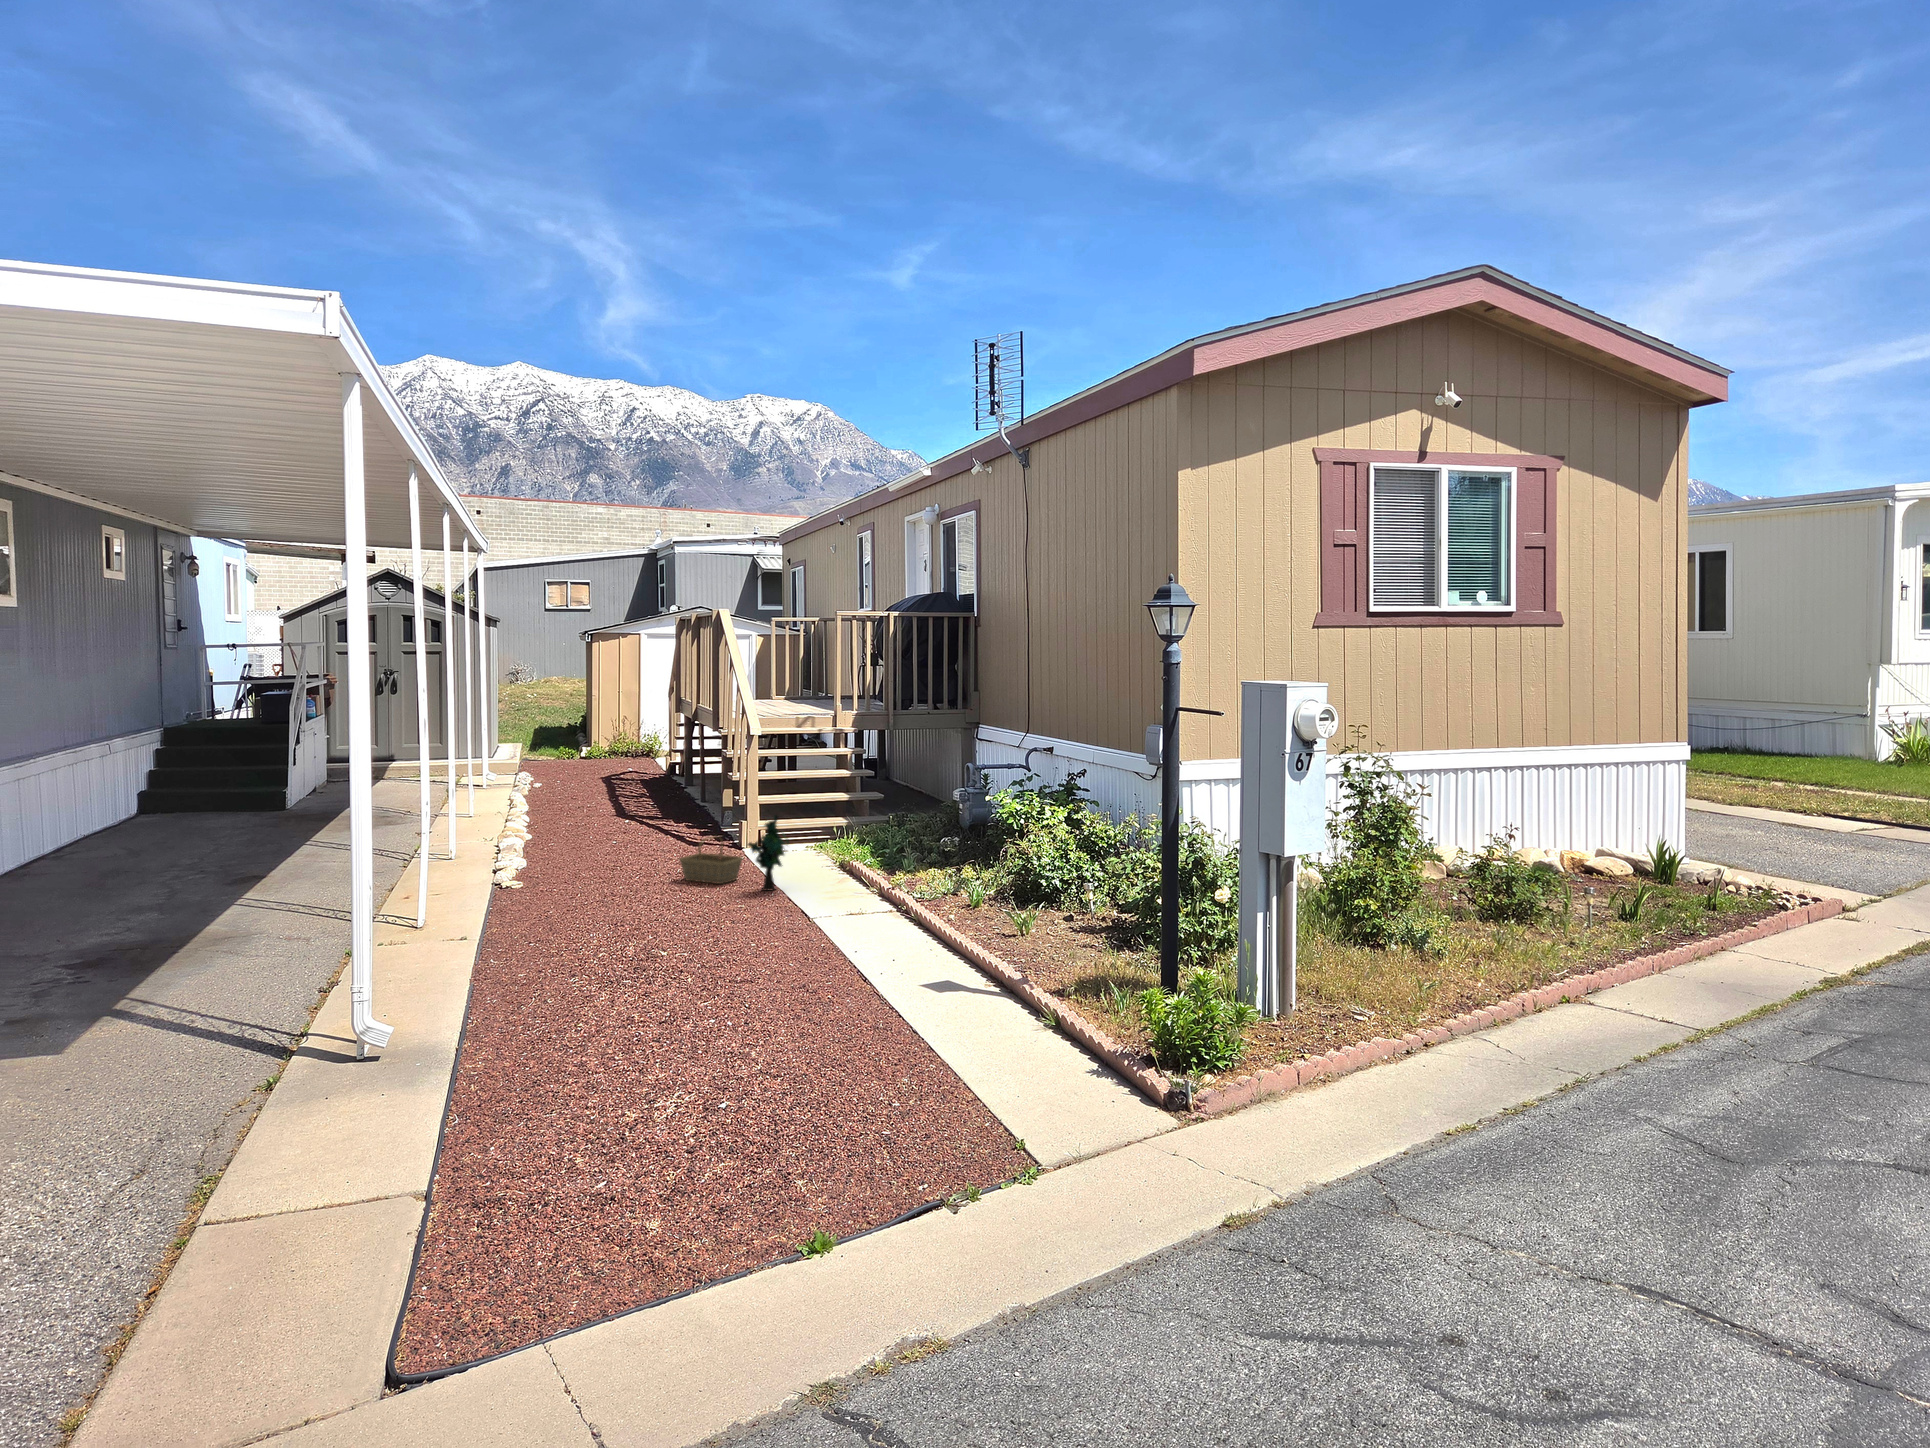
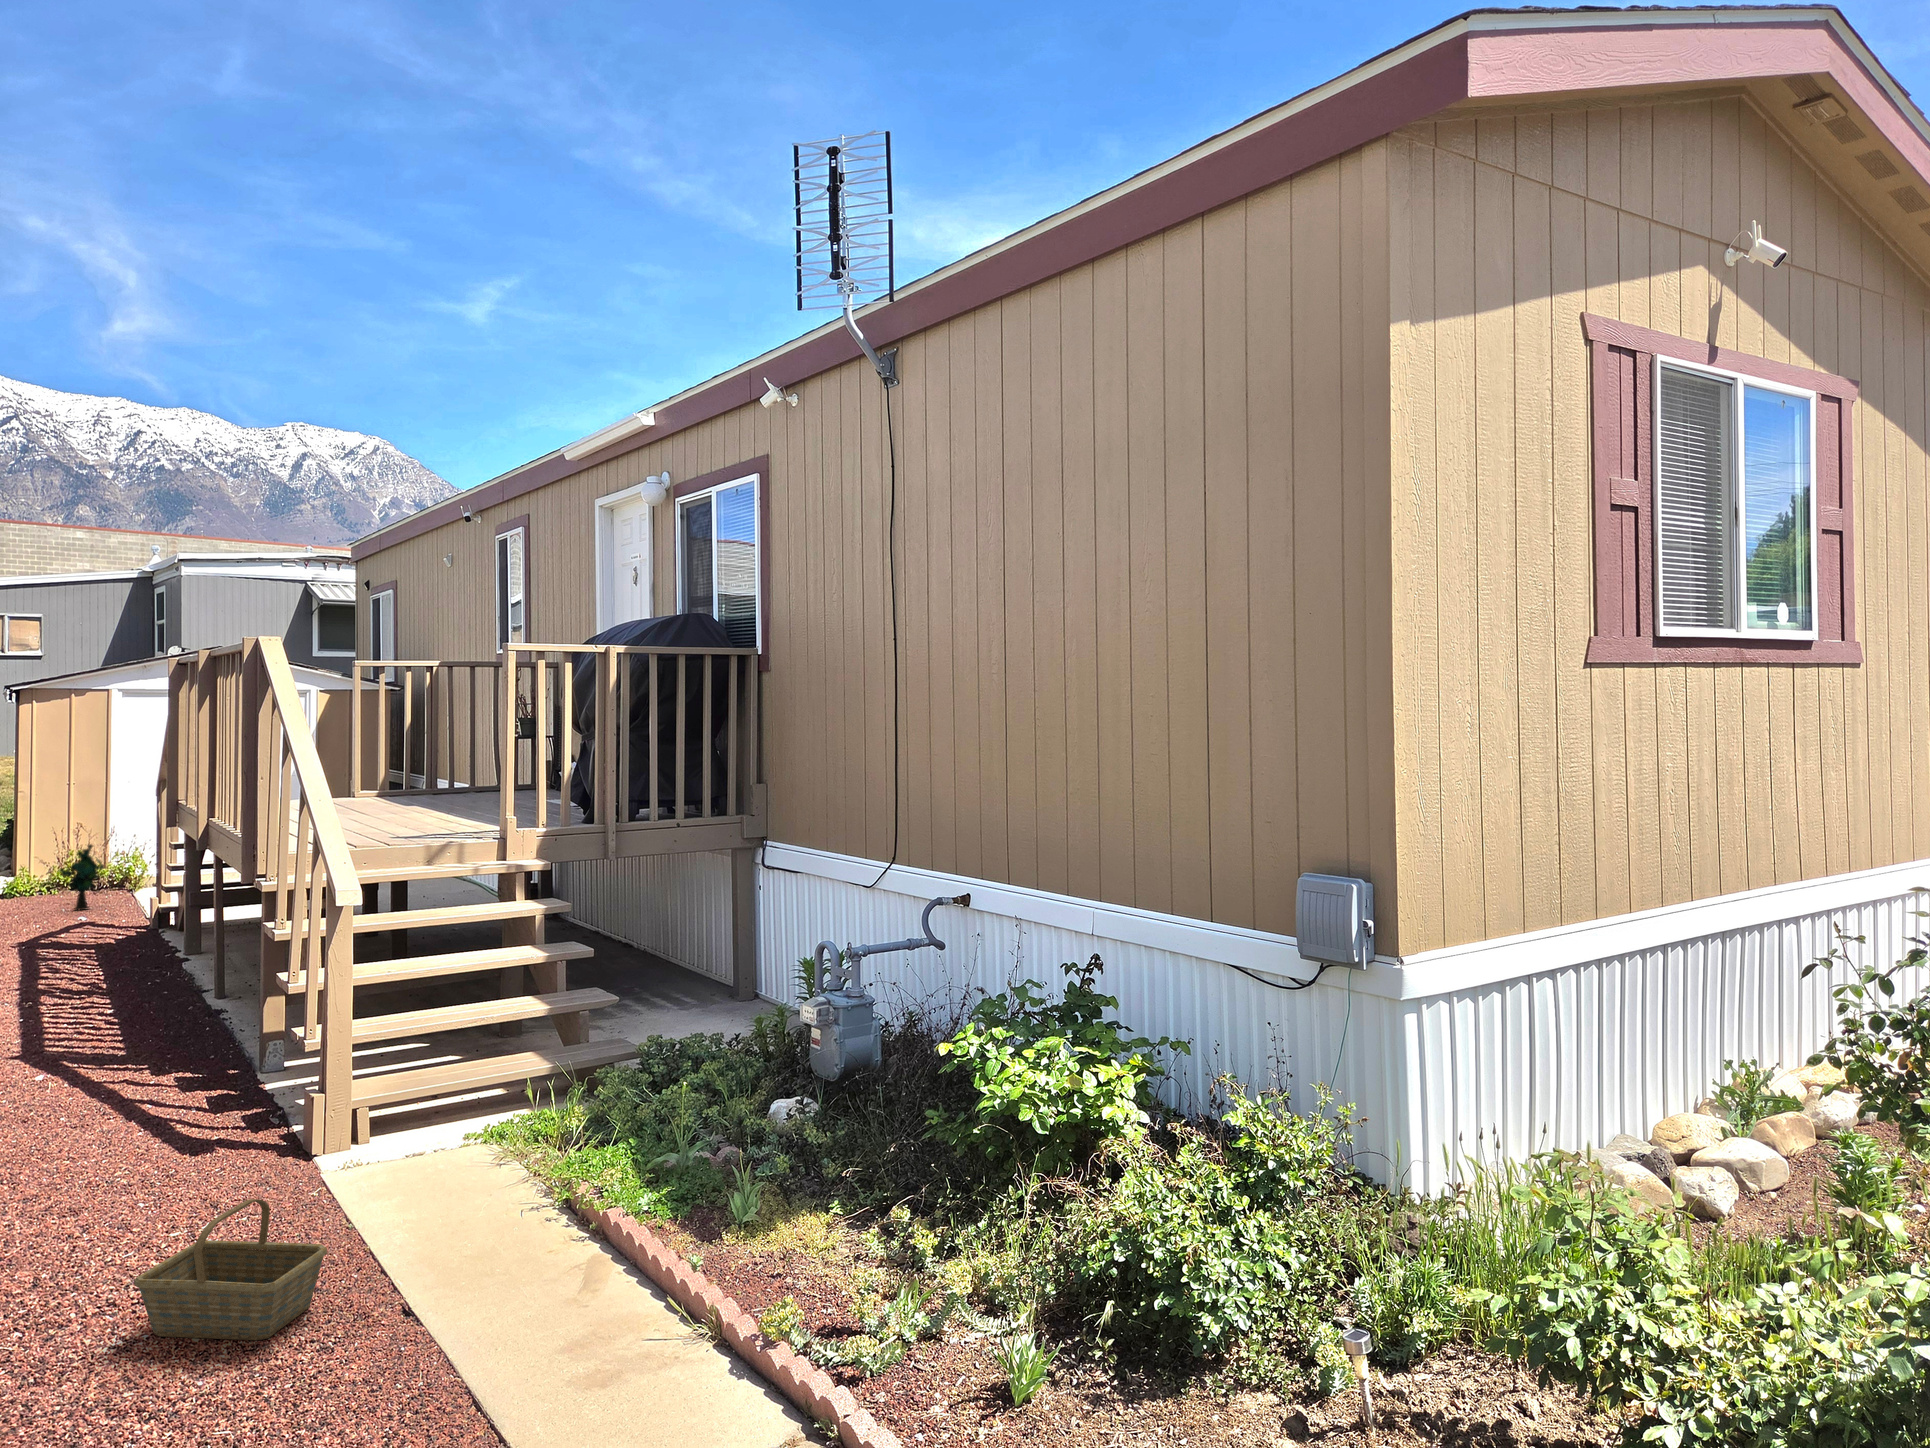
decorative plant: present [748,815,789,891] -> present [59,844,104,911]

